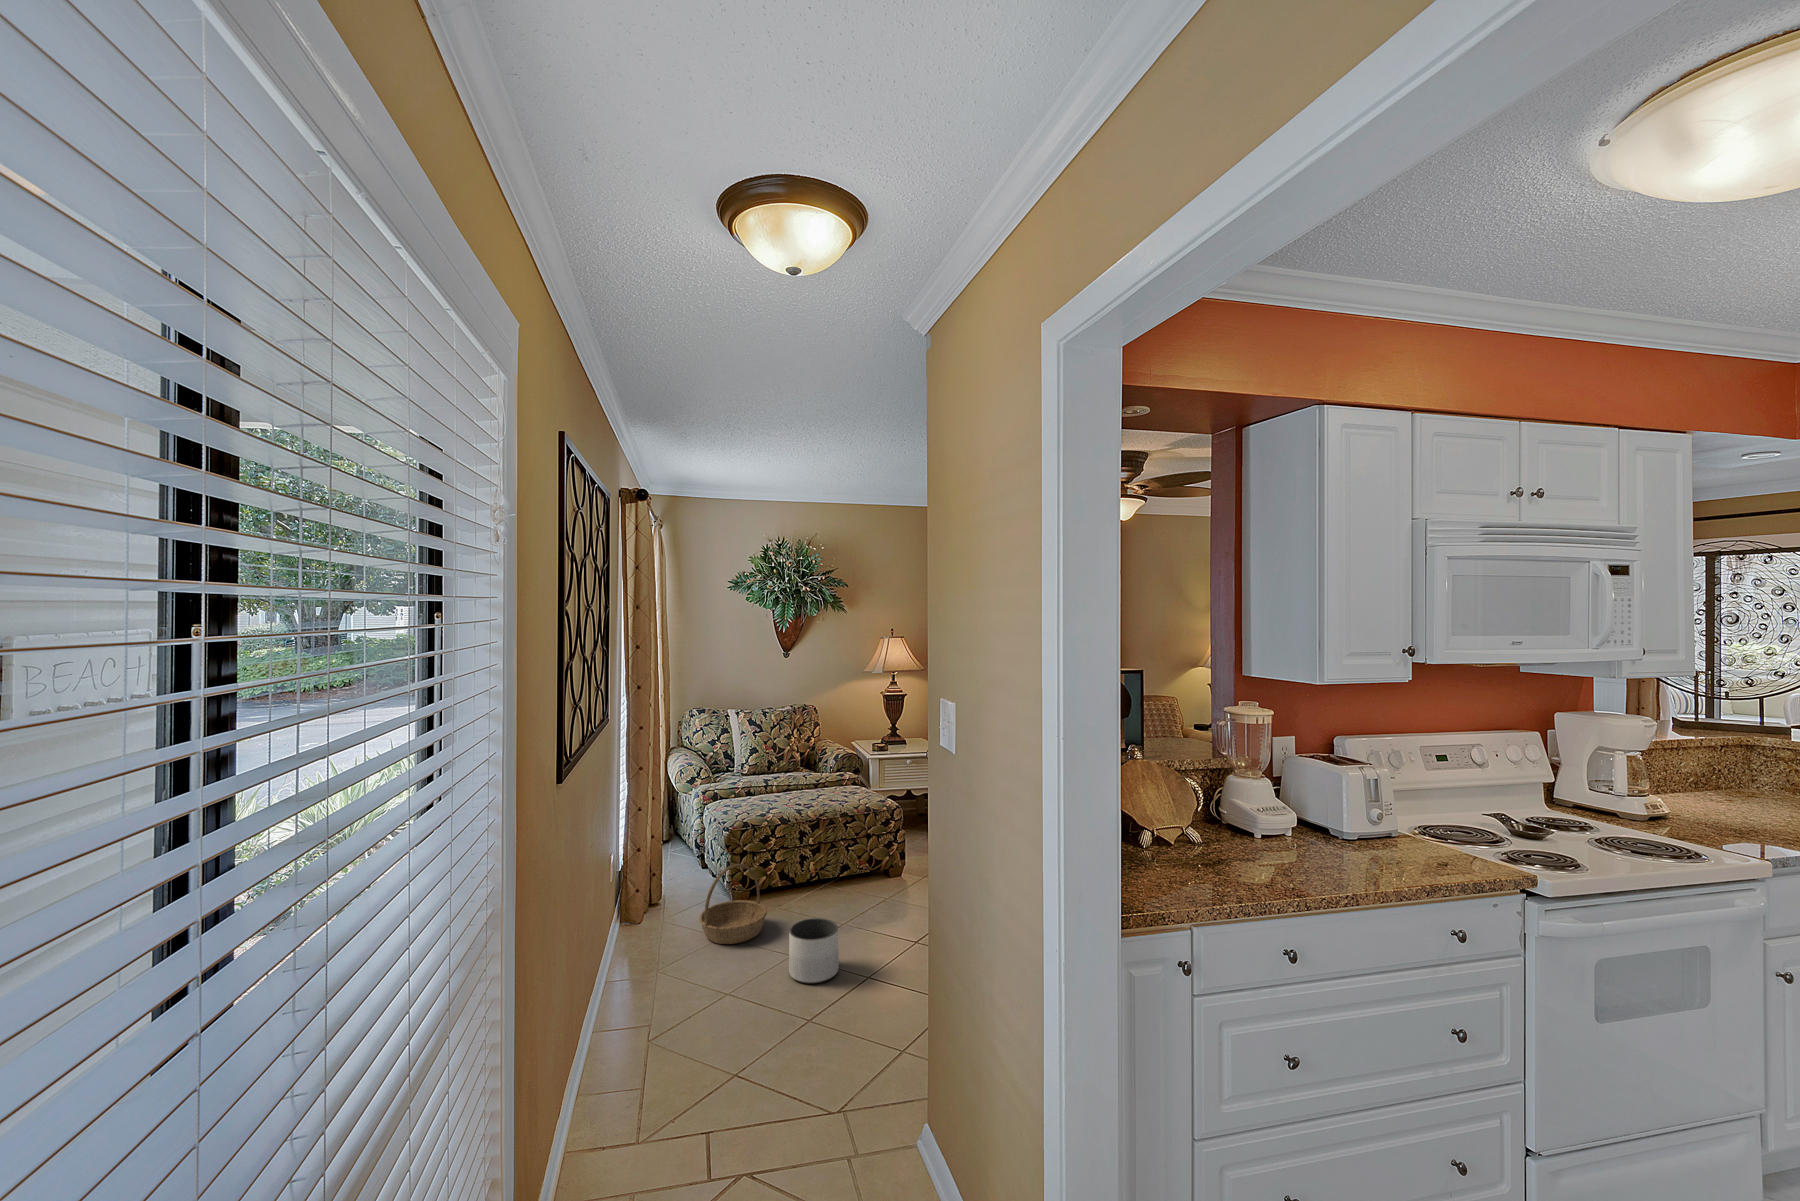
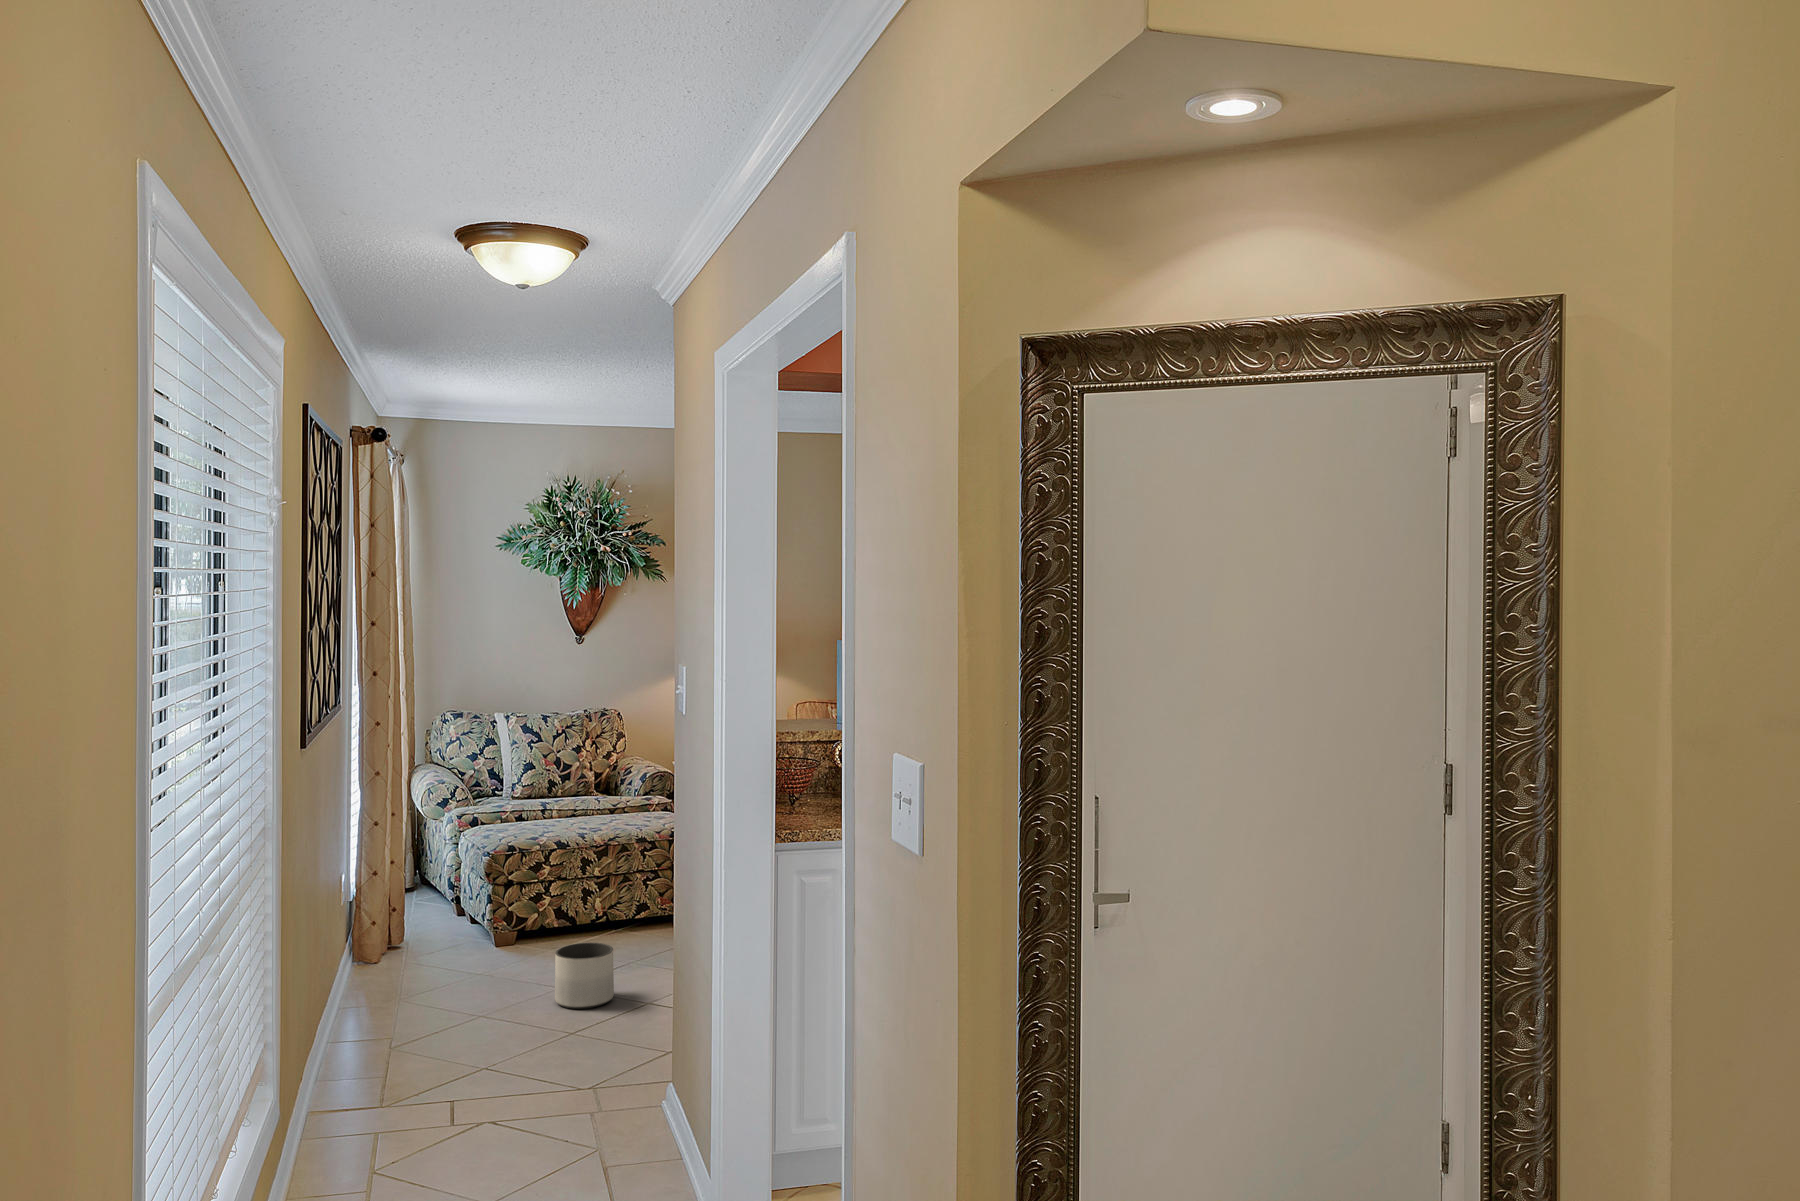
basket: present [699,864,767,944] -> none [451,888,535,979]

